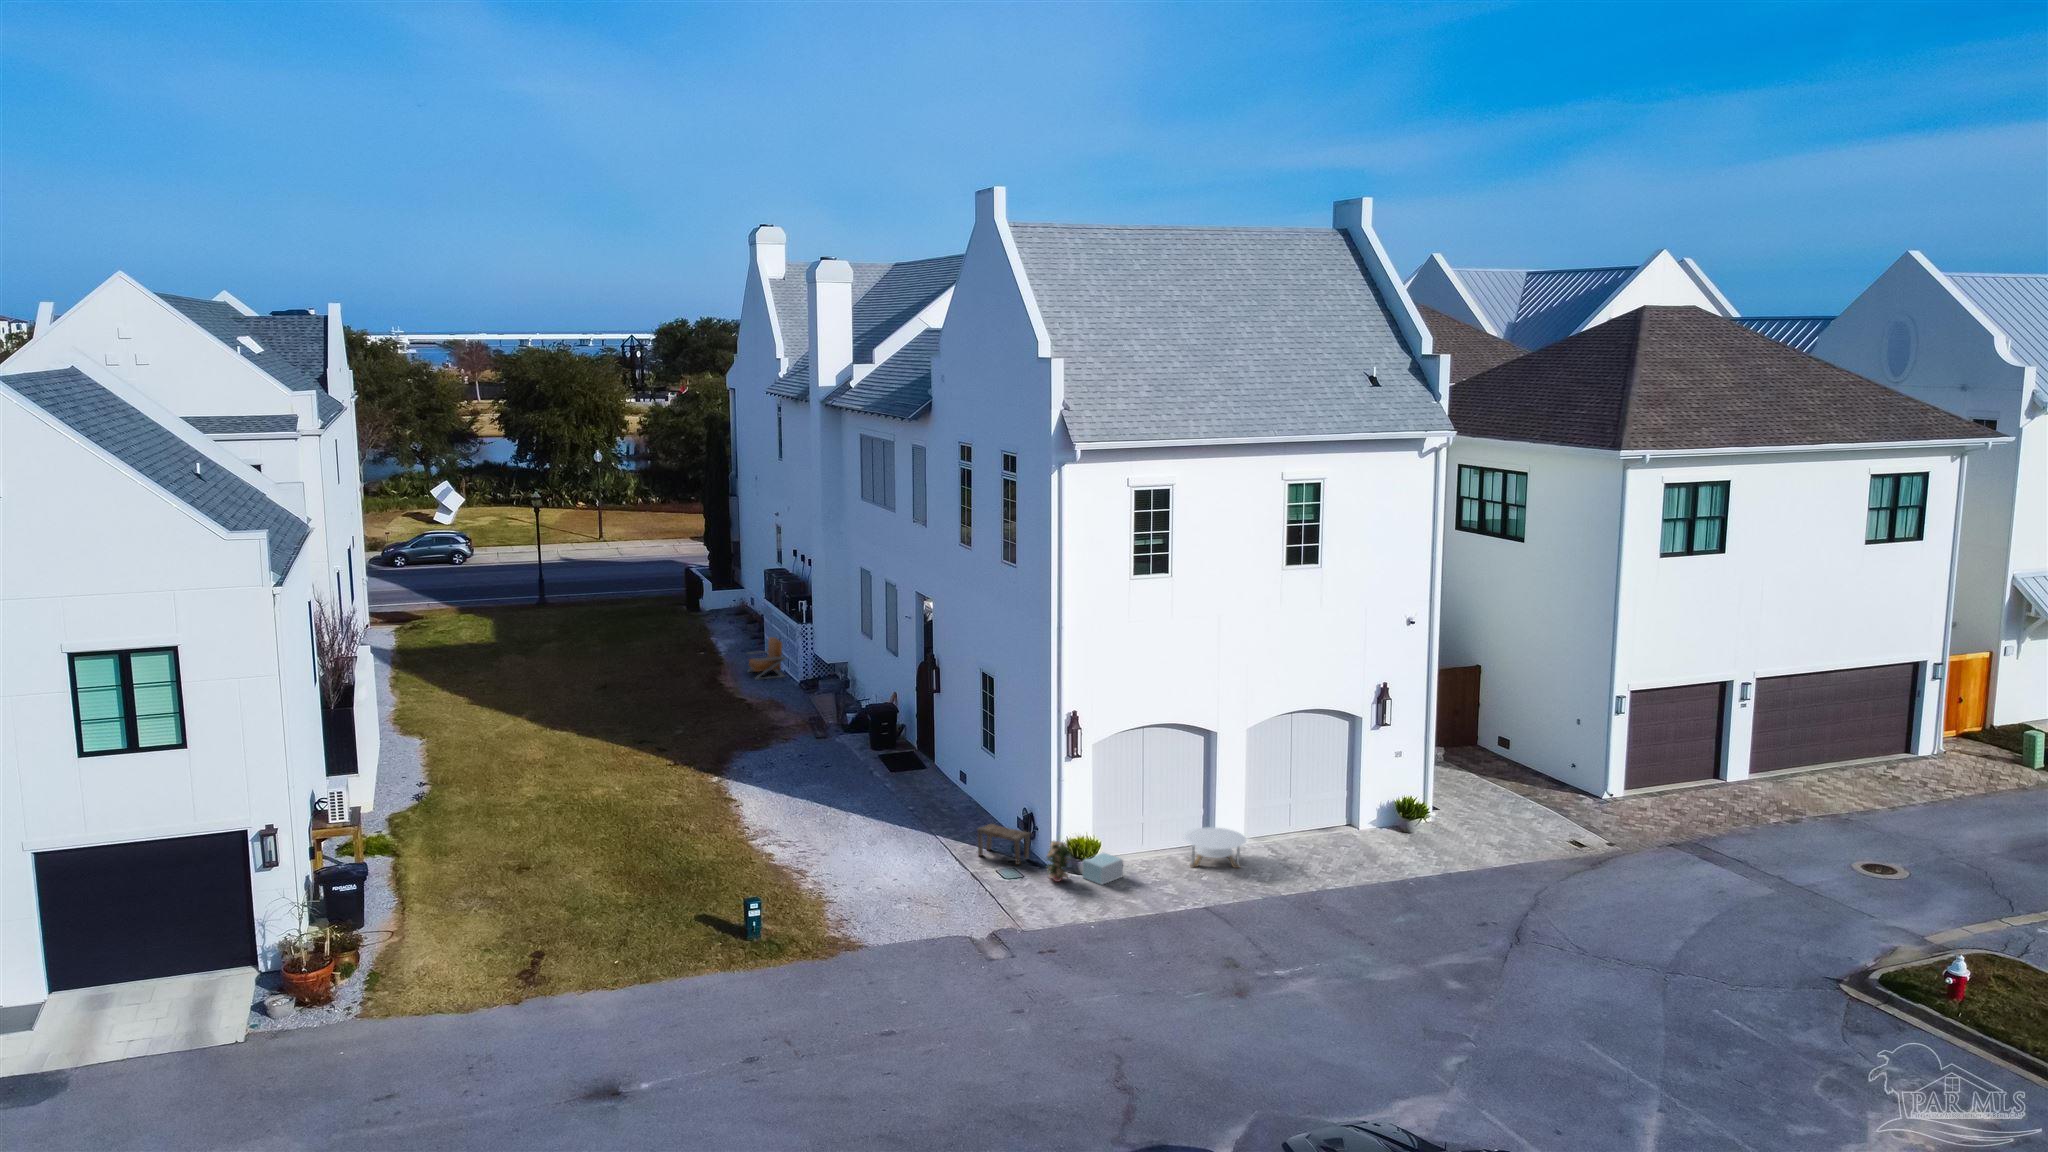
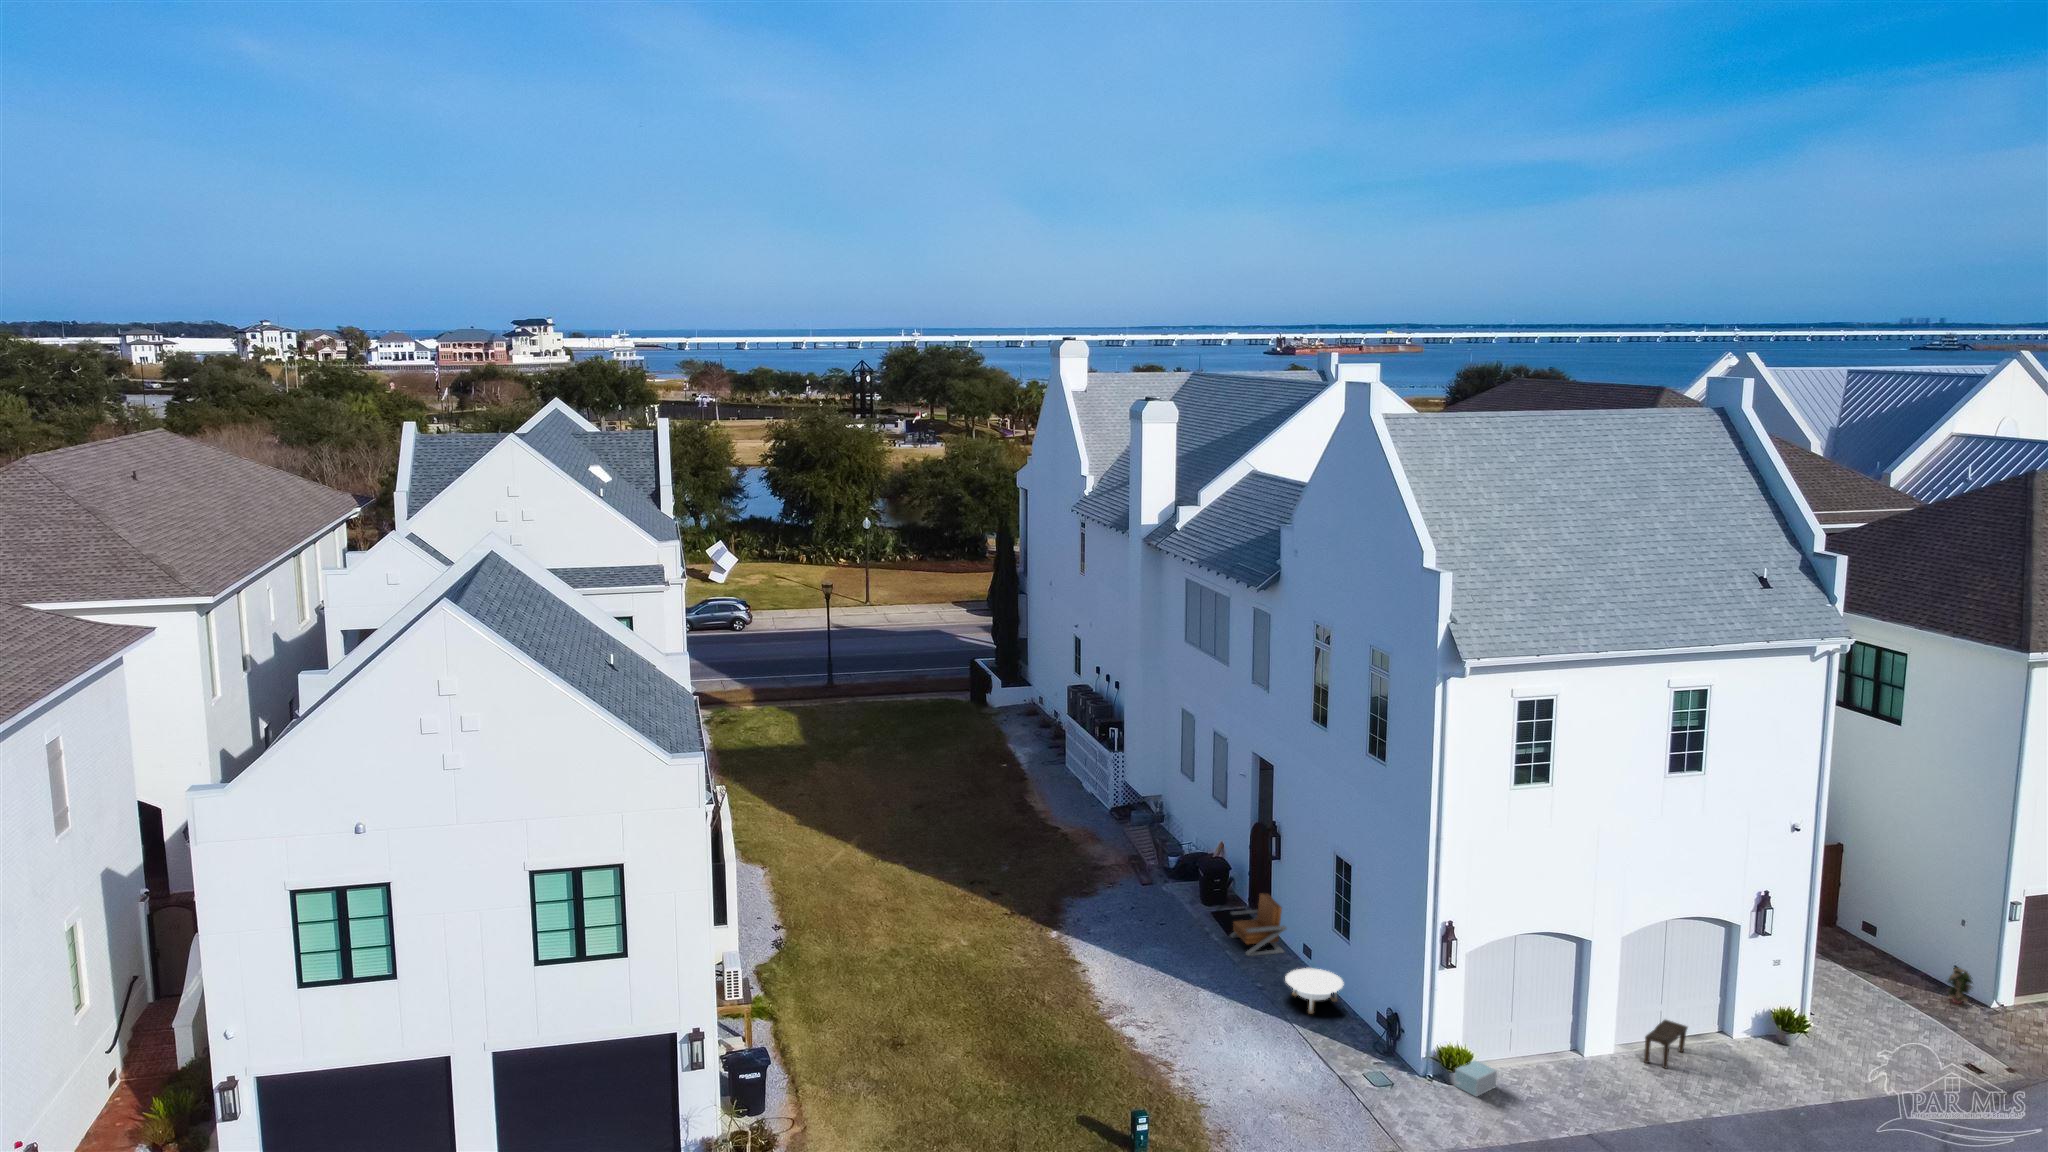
lounge chair: present [748,637,785,679] -> present [1230,894,1286,956]
bench: present [977,824,1031,865] -> present [1644,1020,1688,1068]
round table: present [1183,827,1246,868] -> present [1285,968,1344,1014]
decorative plant: present [1046,841,1070,882] -> present [1948,967,1973,1004]

